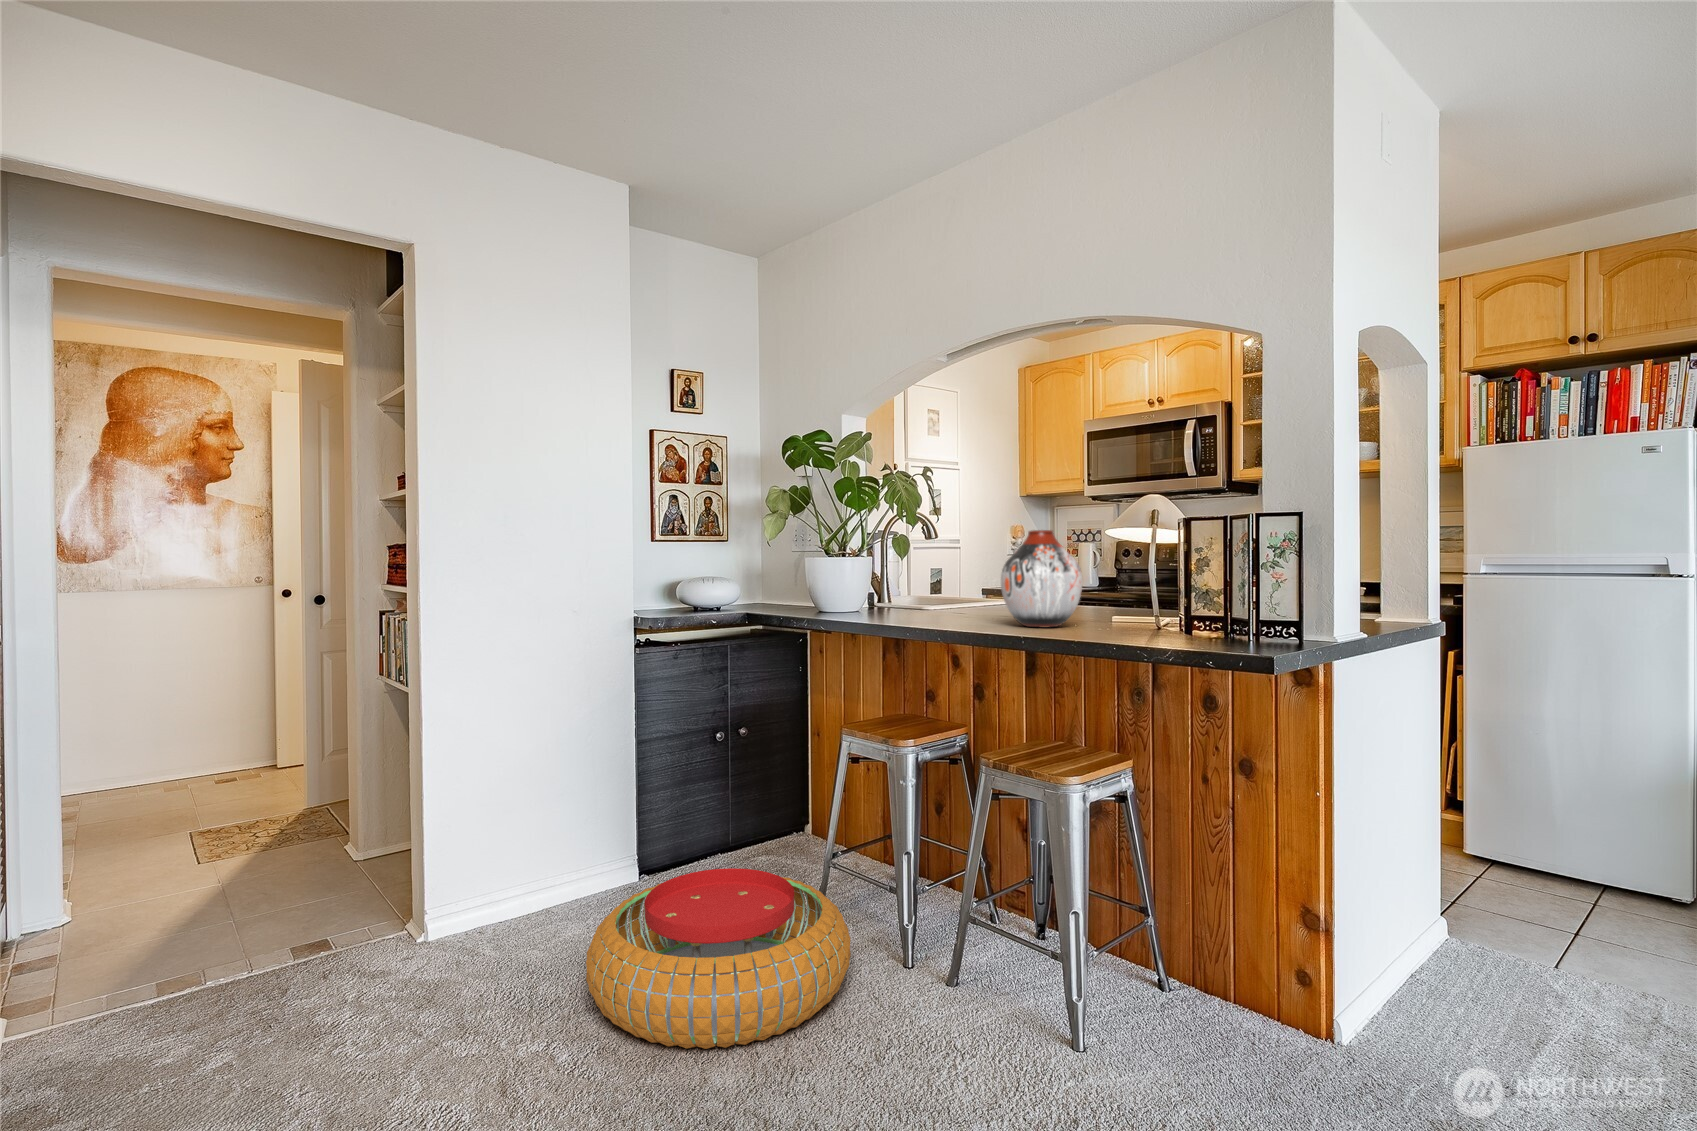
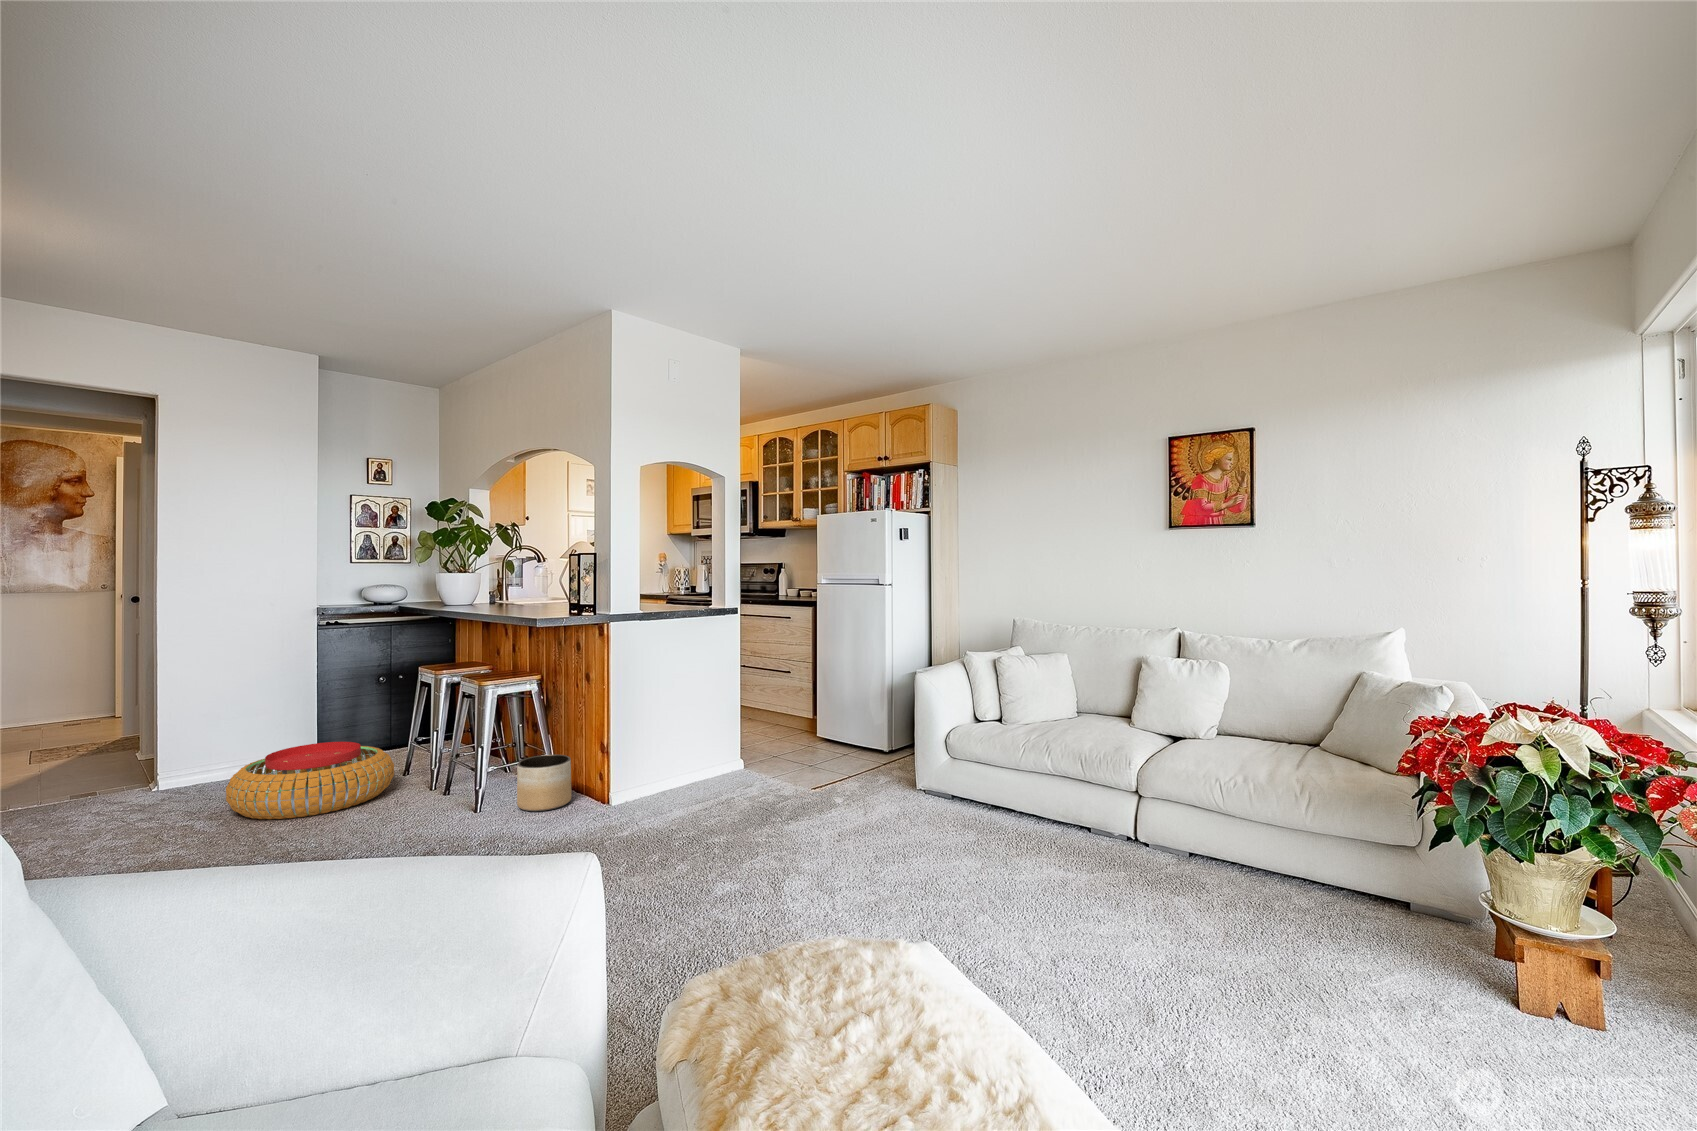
vase: present [1001,530,1083,627] -> none [489,561,535,611]
planter: none [1149,923,1262,1060] -> present [517,755,571,811]

